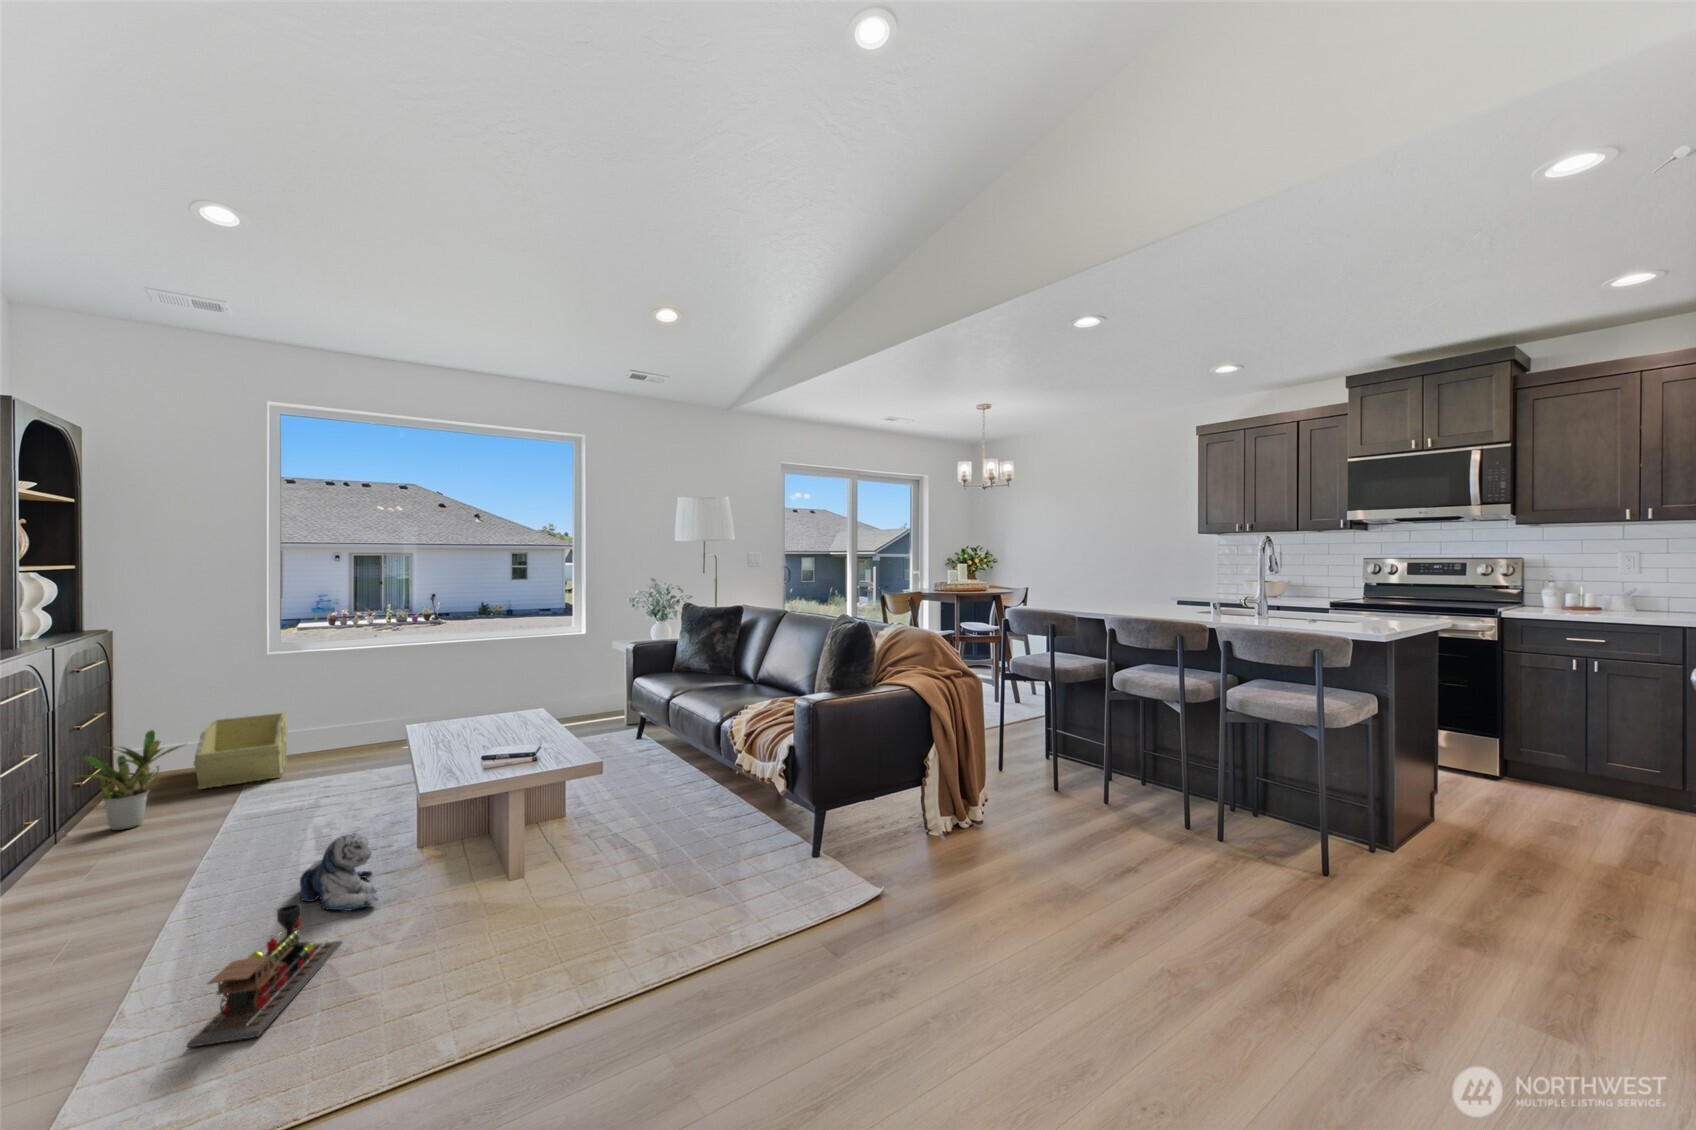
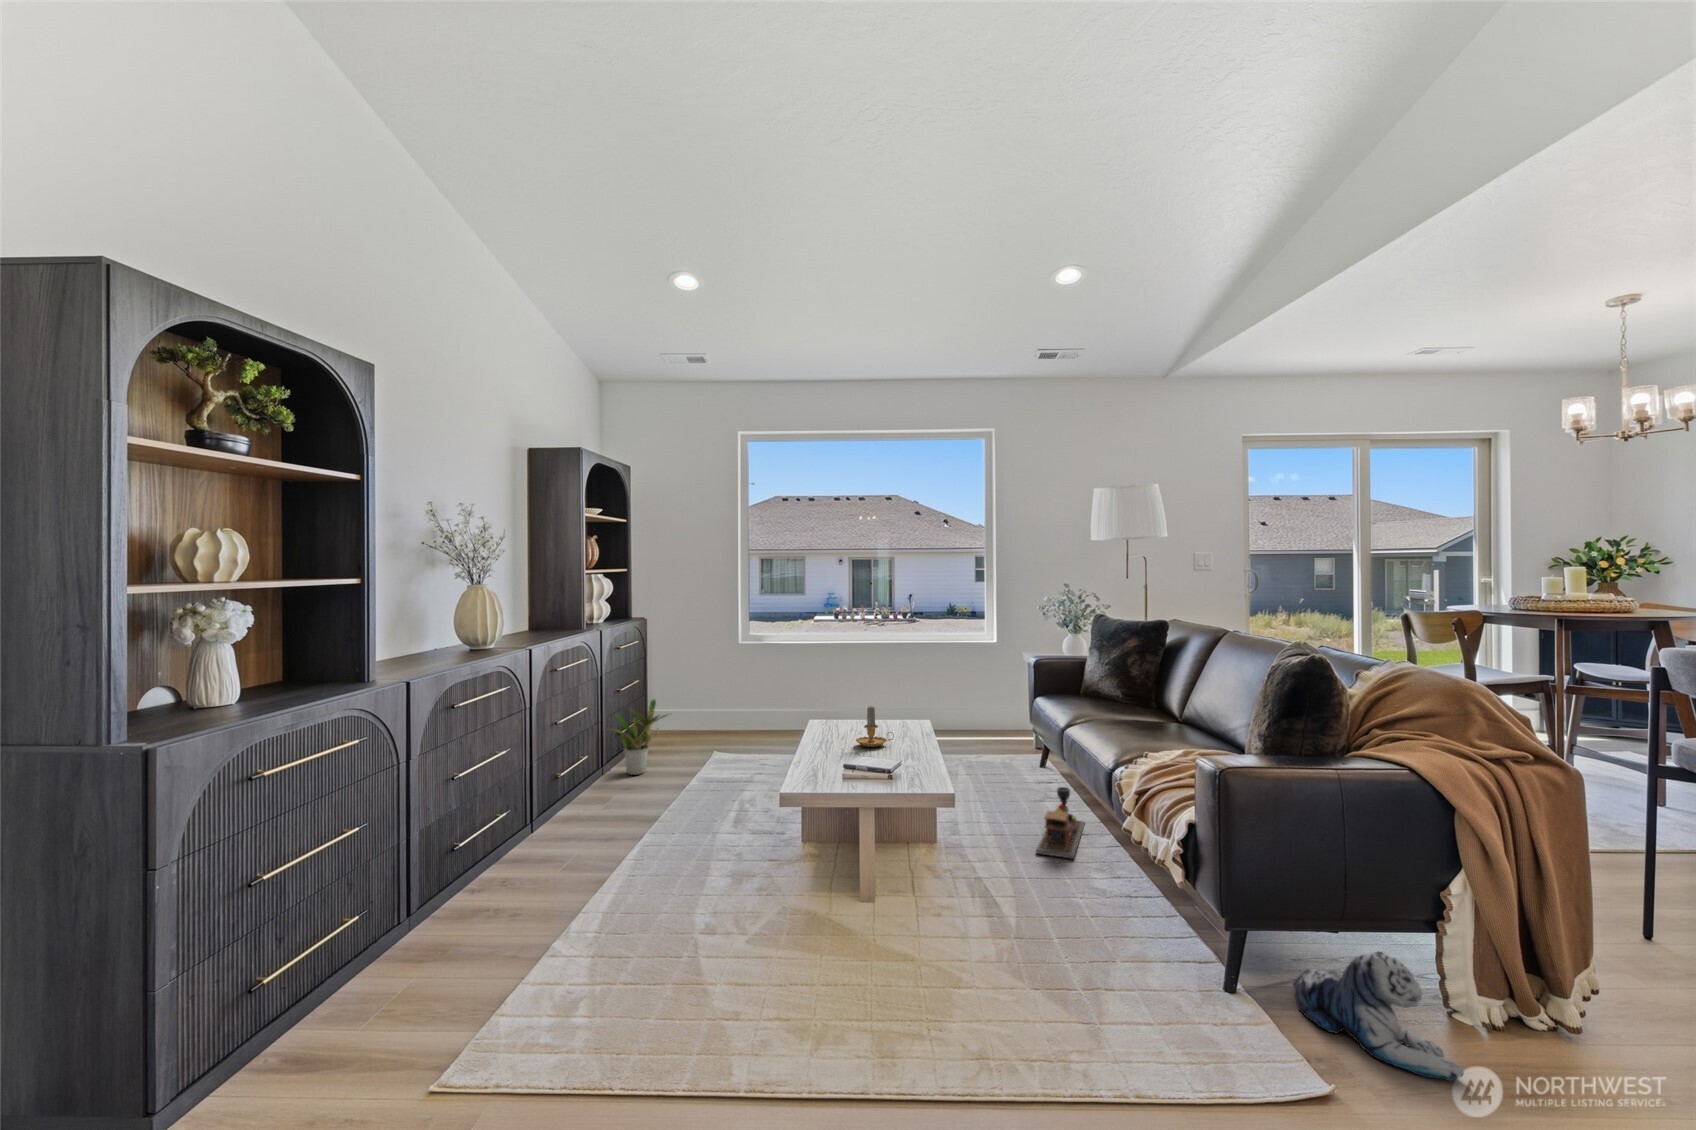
candle: none [478,696,520,737] -> present [856,706,894,747]
storage bin: present [194,712,288,789] -> none [682,694,751,751]
plush toy: present [300,833,378,910] -> present [1293,952,1464,1081]
toy train: present [187,903,342,1047] -> present [1036,787,1085,858]

